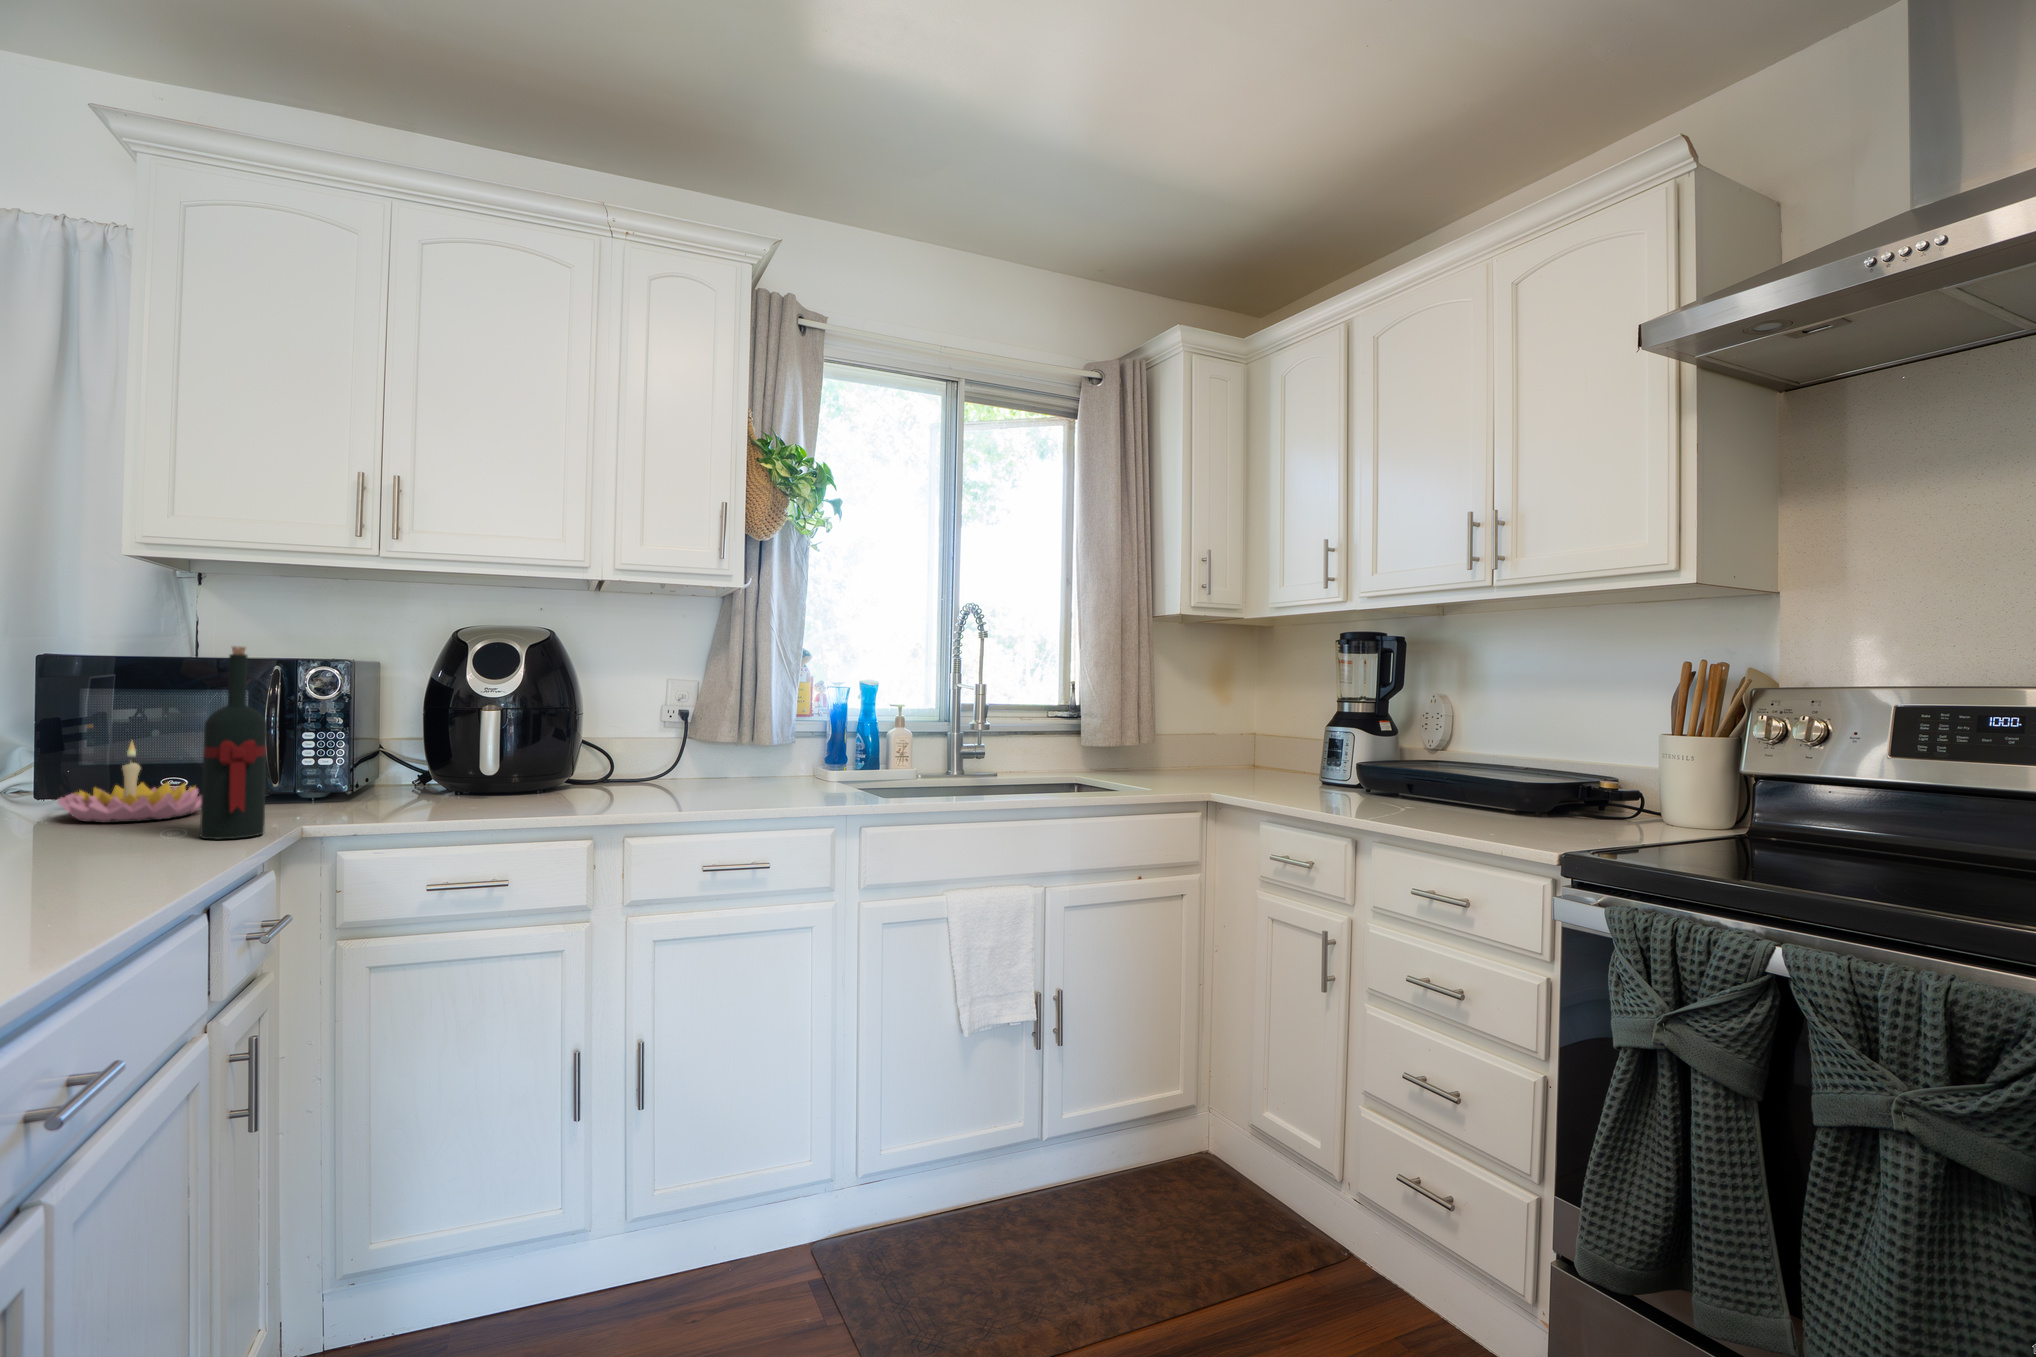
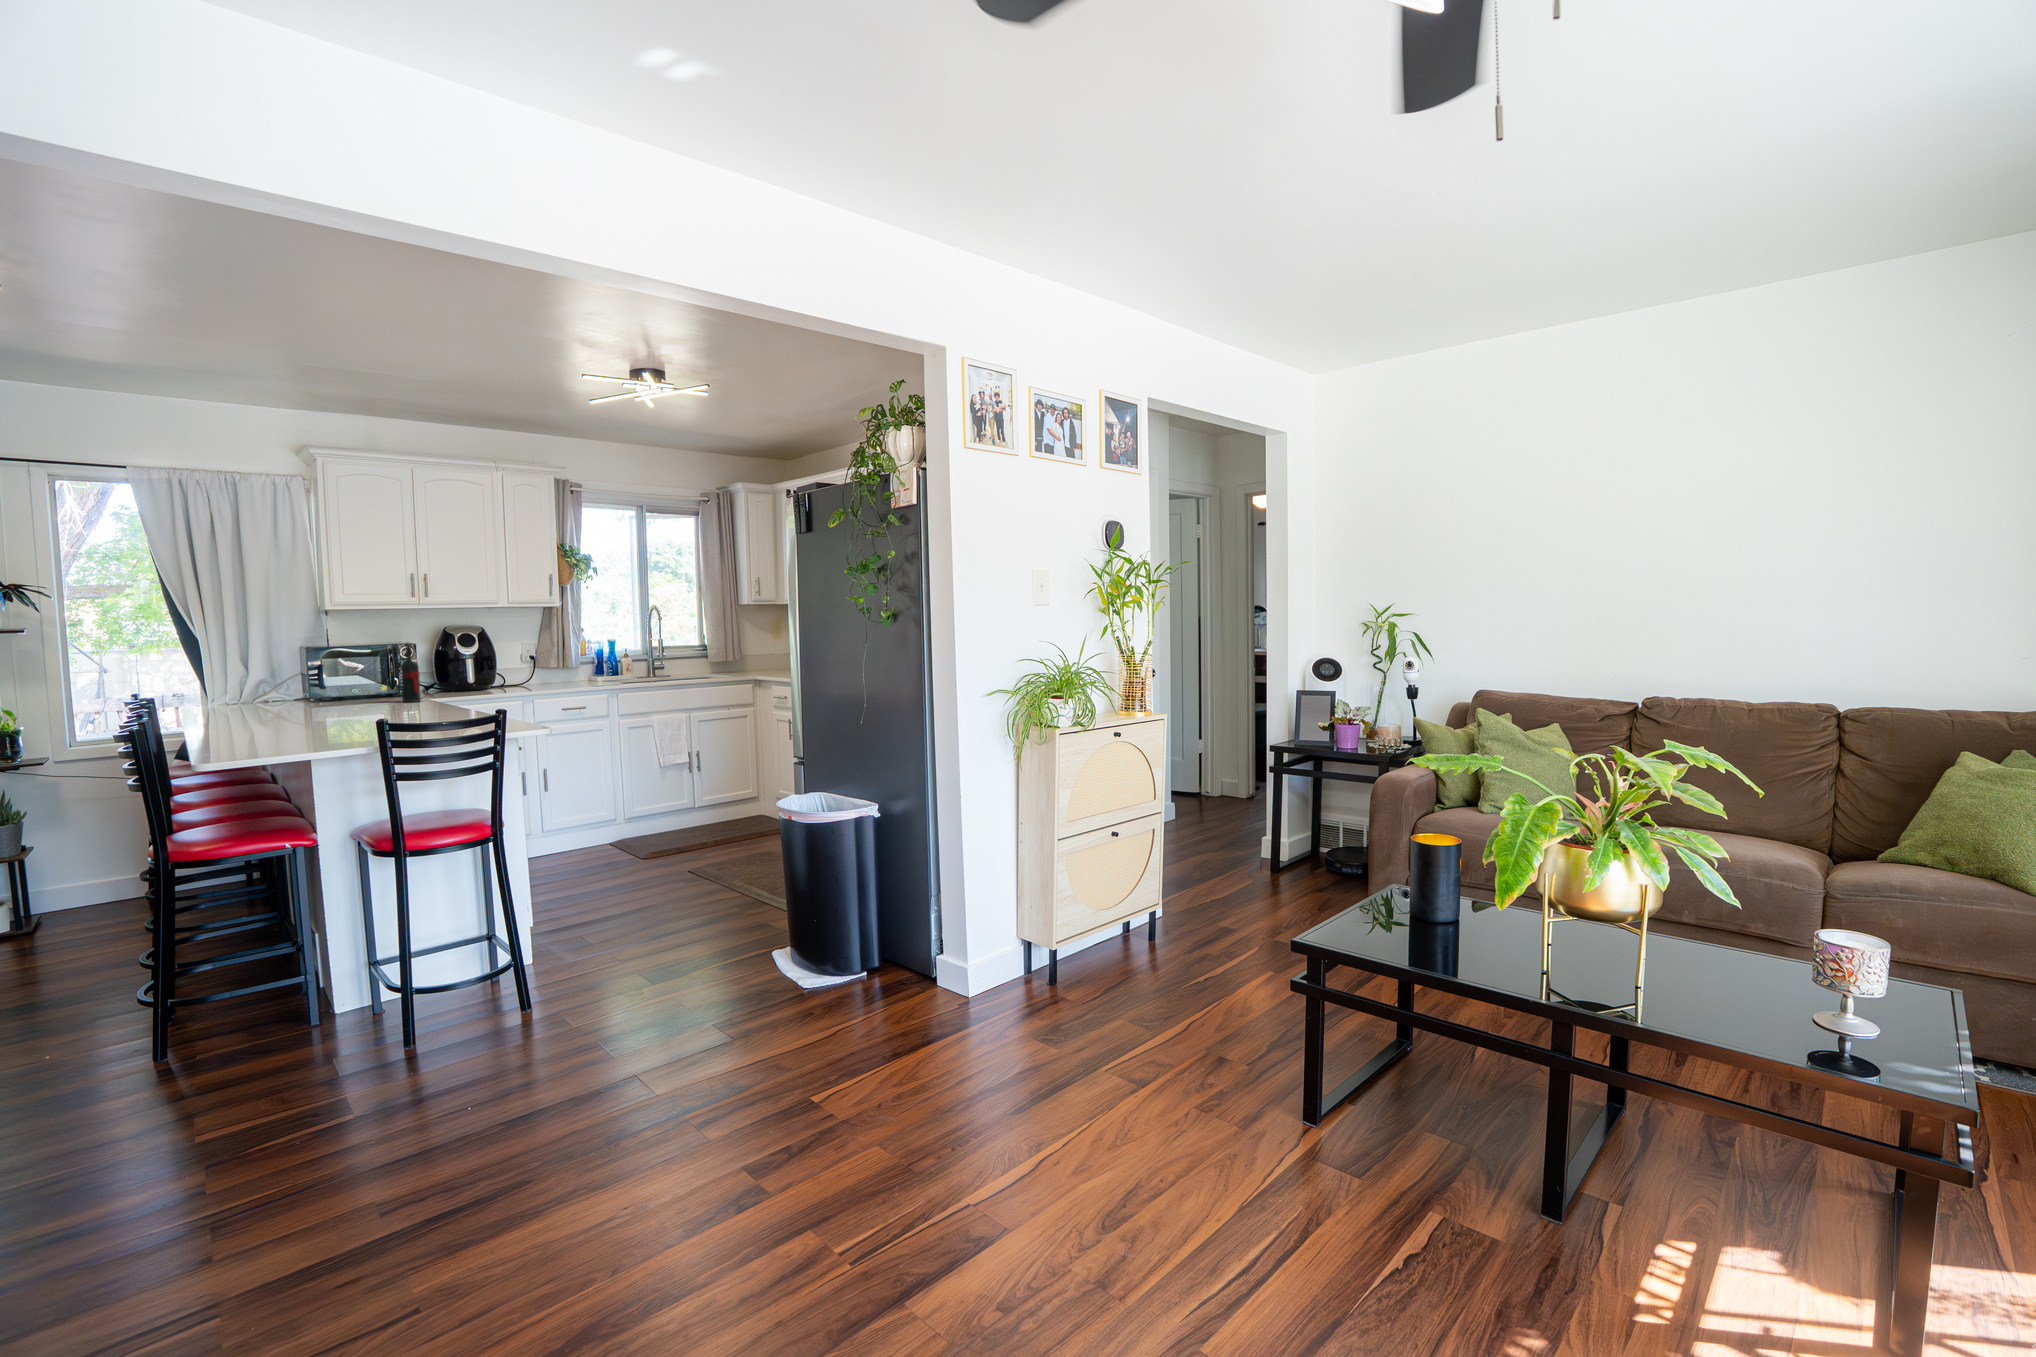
candle holder: present [57,742,202,823] -> none [334,675,382,703]

